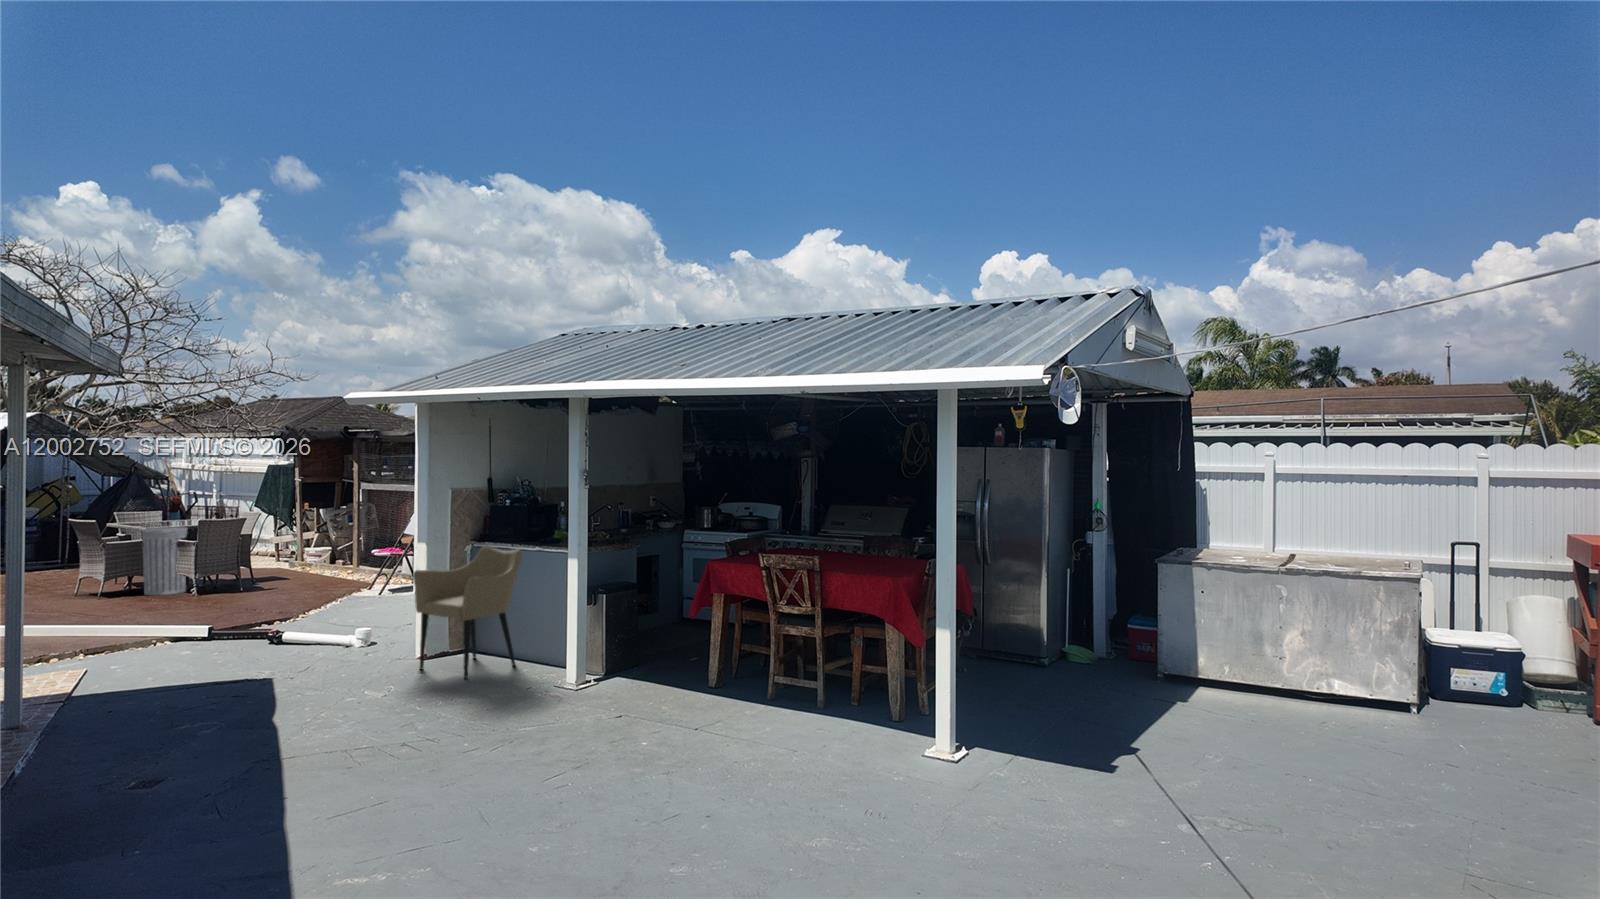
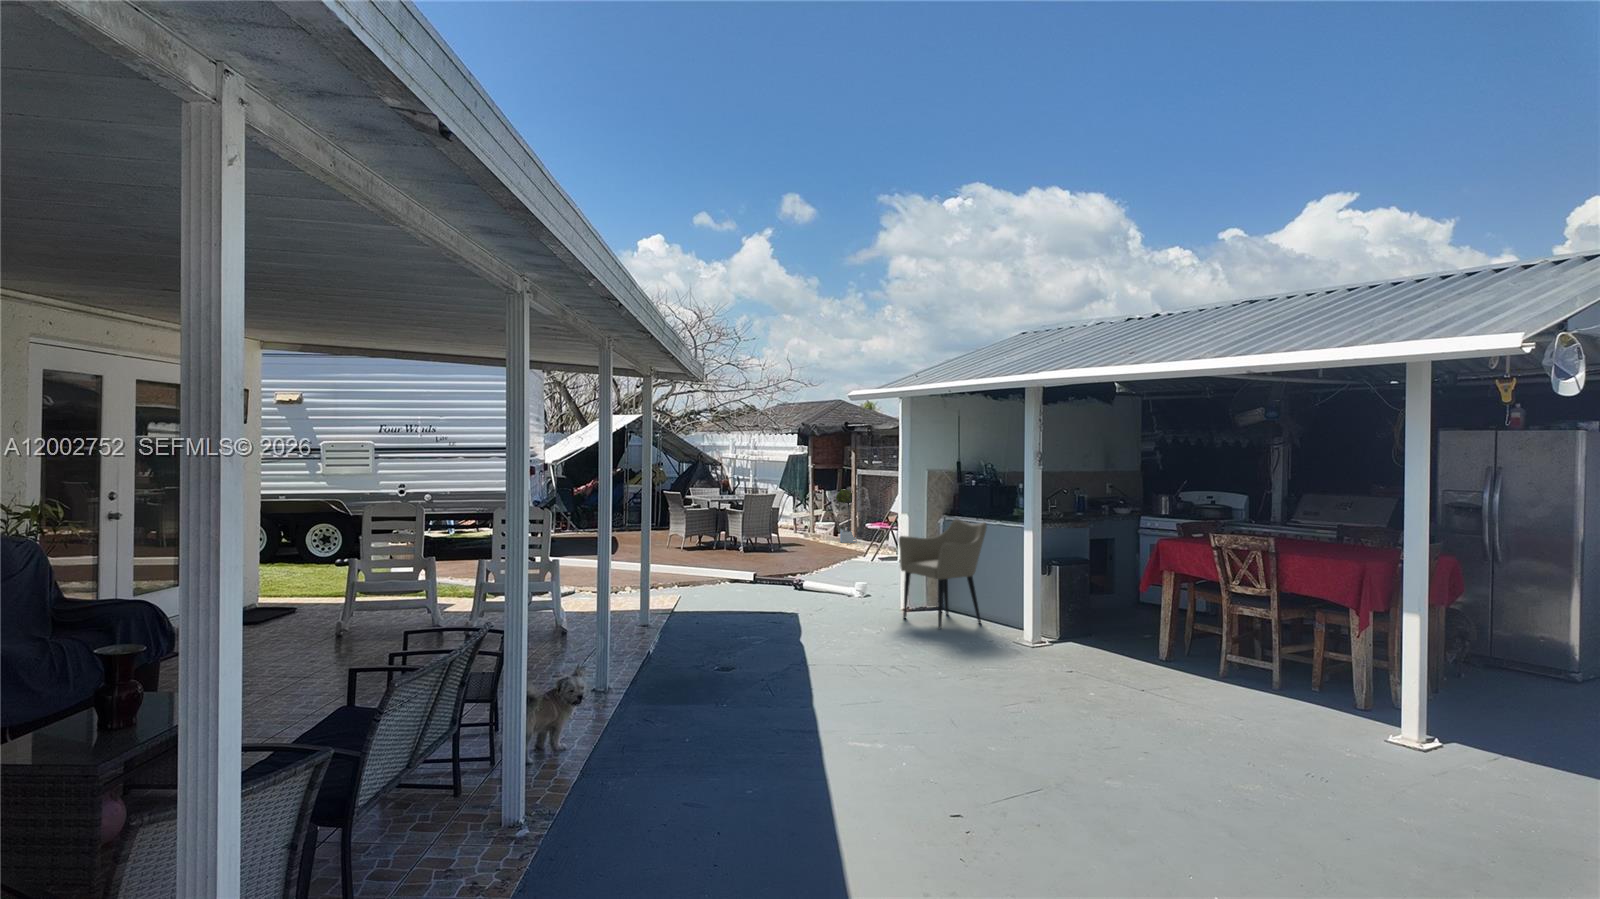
potted tree: none [332,506,363,572] -> present [836,489,857,543]
trash can: present [142,526,187,595] -> none [707,499,736,552]

